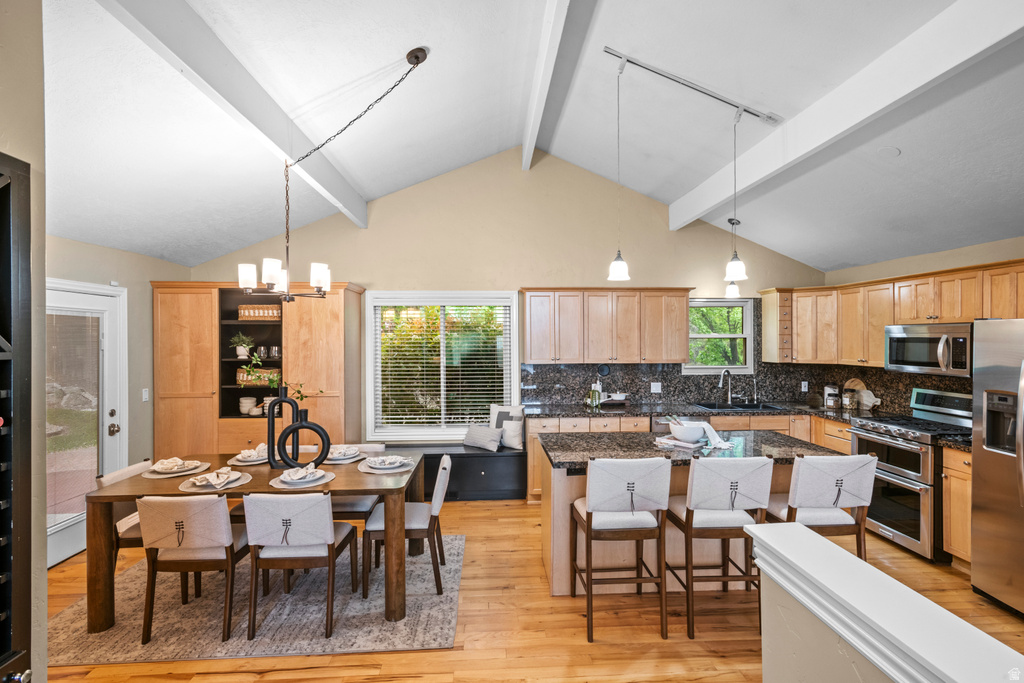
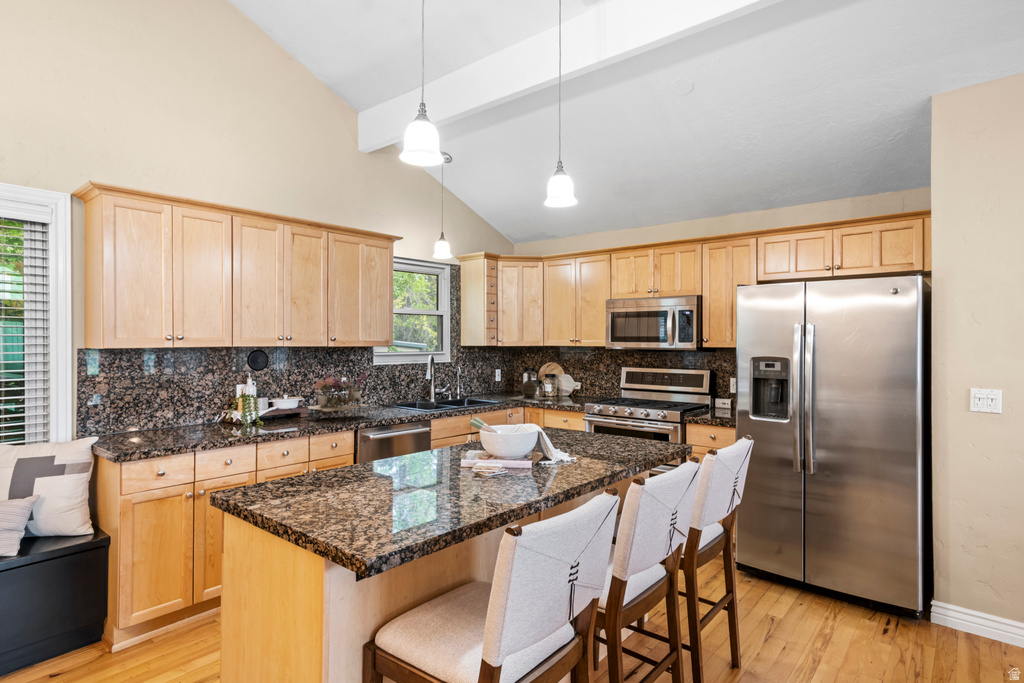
flower arrangement: none [629,379,667,408] -> present [308,371,367,417]

